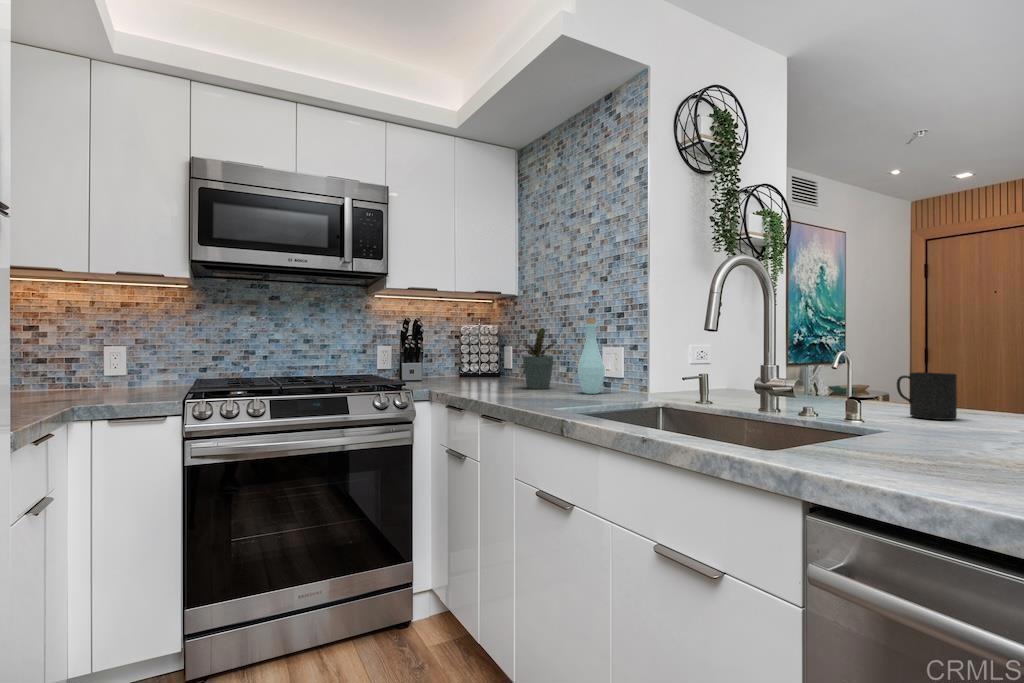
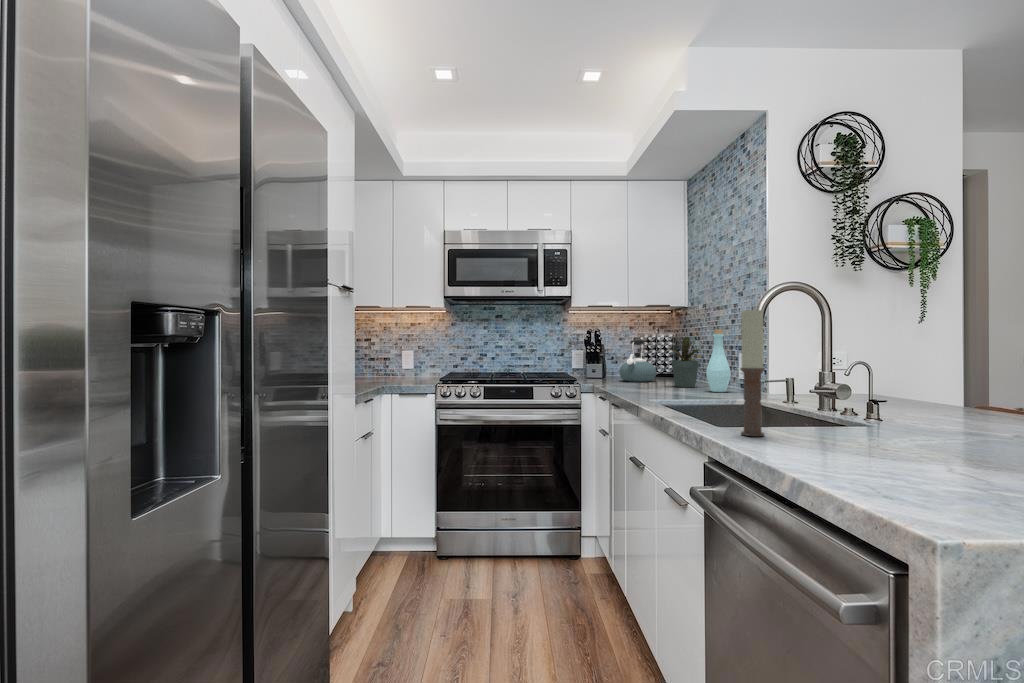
candle: none [844,265,886,472] -> present [741,307,765,436]
kettle: none [445,332,488,384] -> present [620,340,656,382]
mug: present [897,372,957,420] -> none [940,380,997,423]

